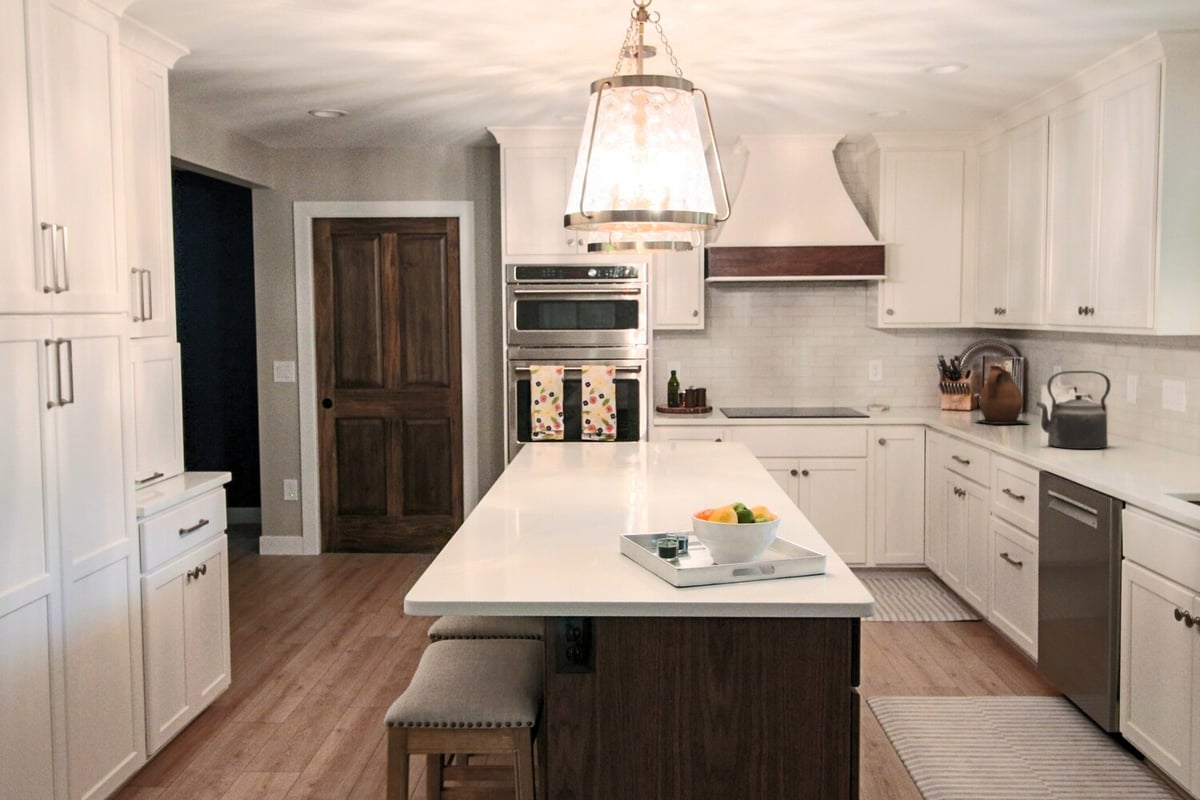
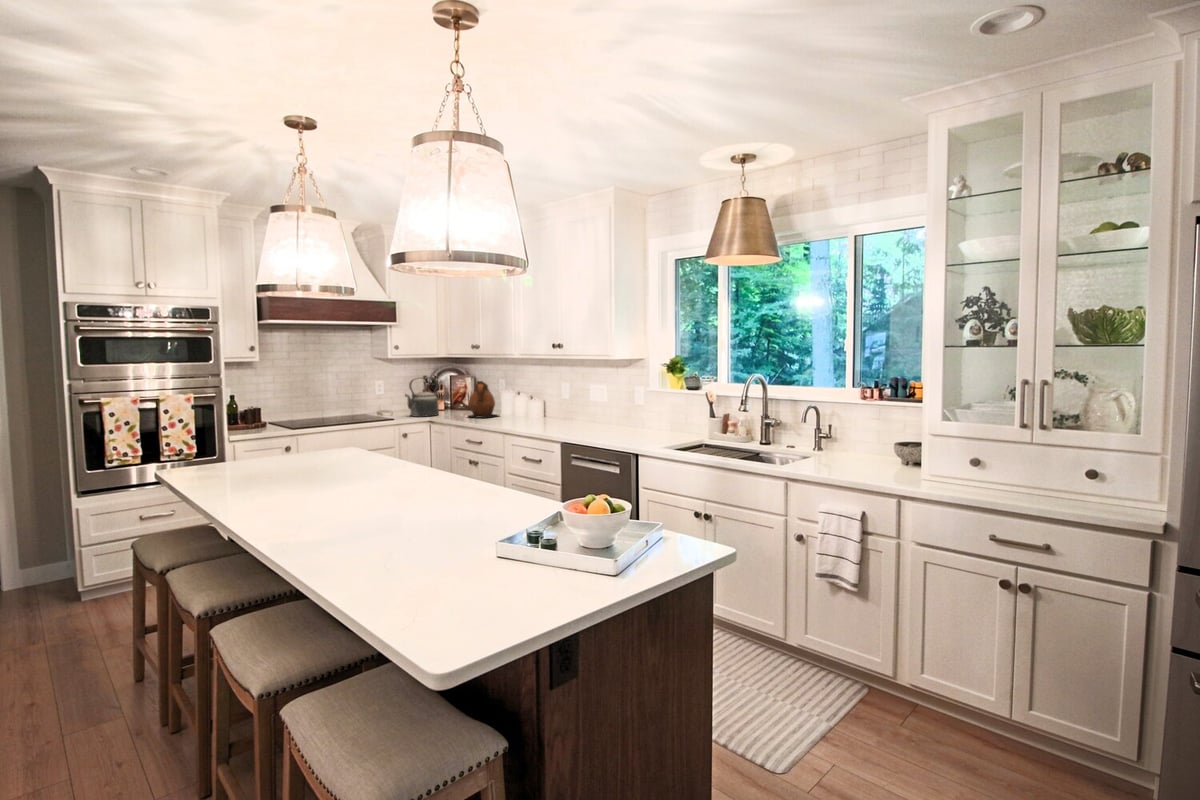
kettle: present [1037,371,1111,449] -> present [405,377,439,417]

